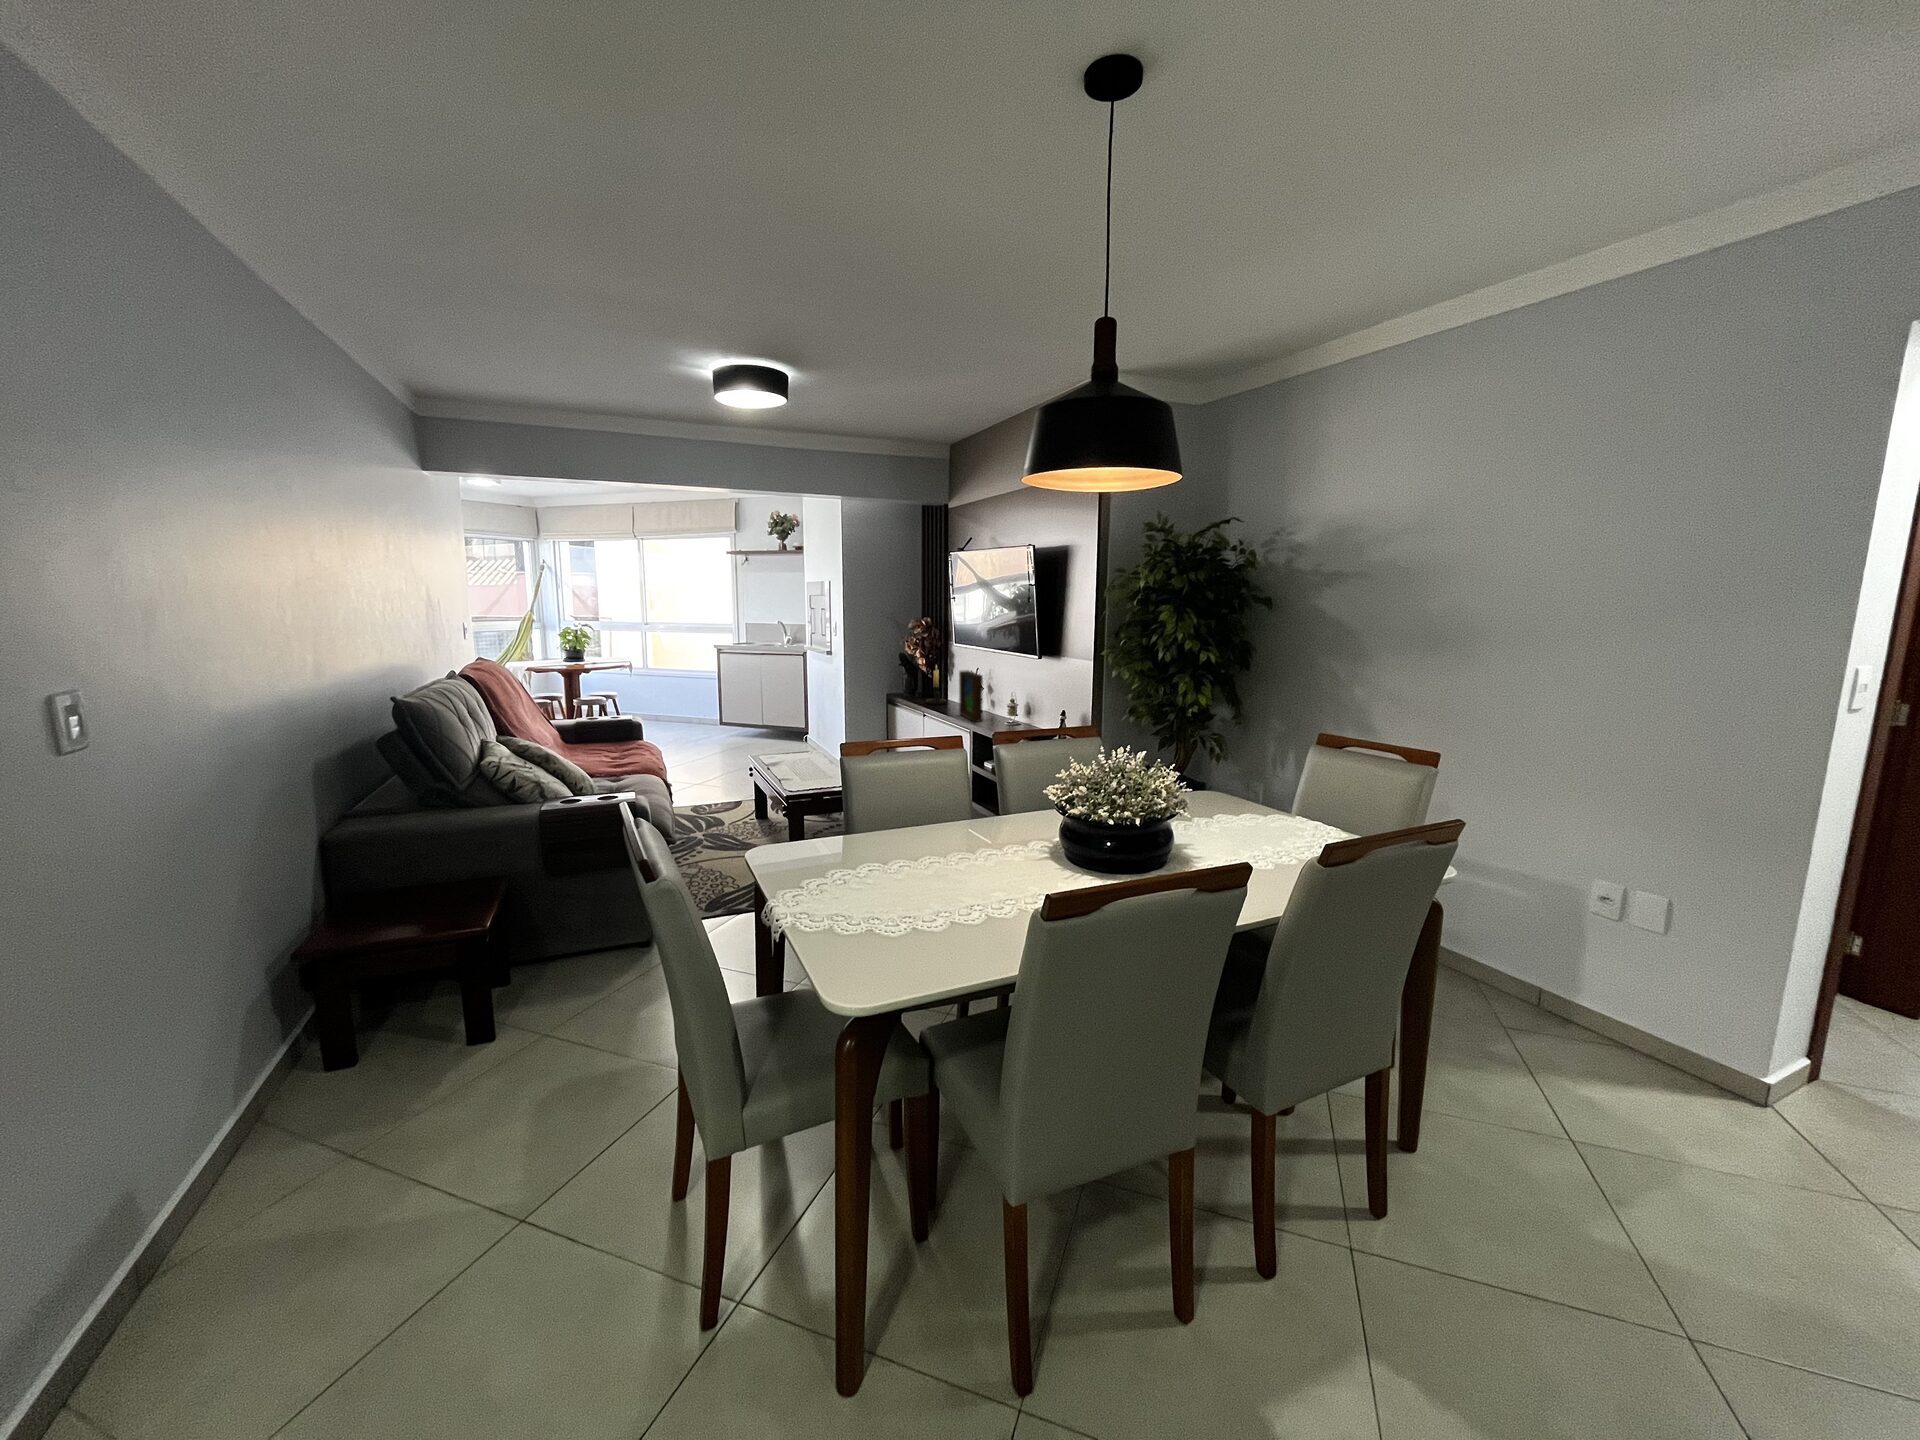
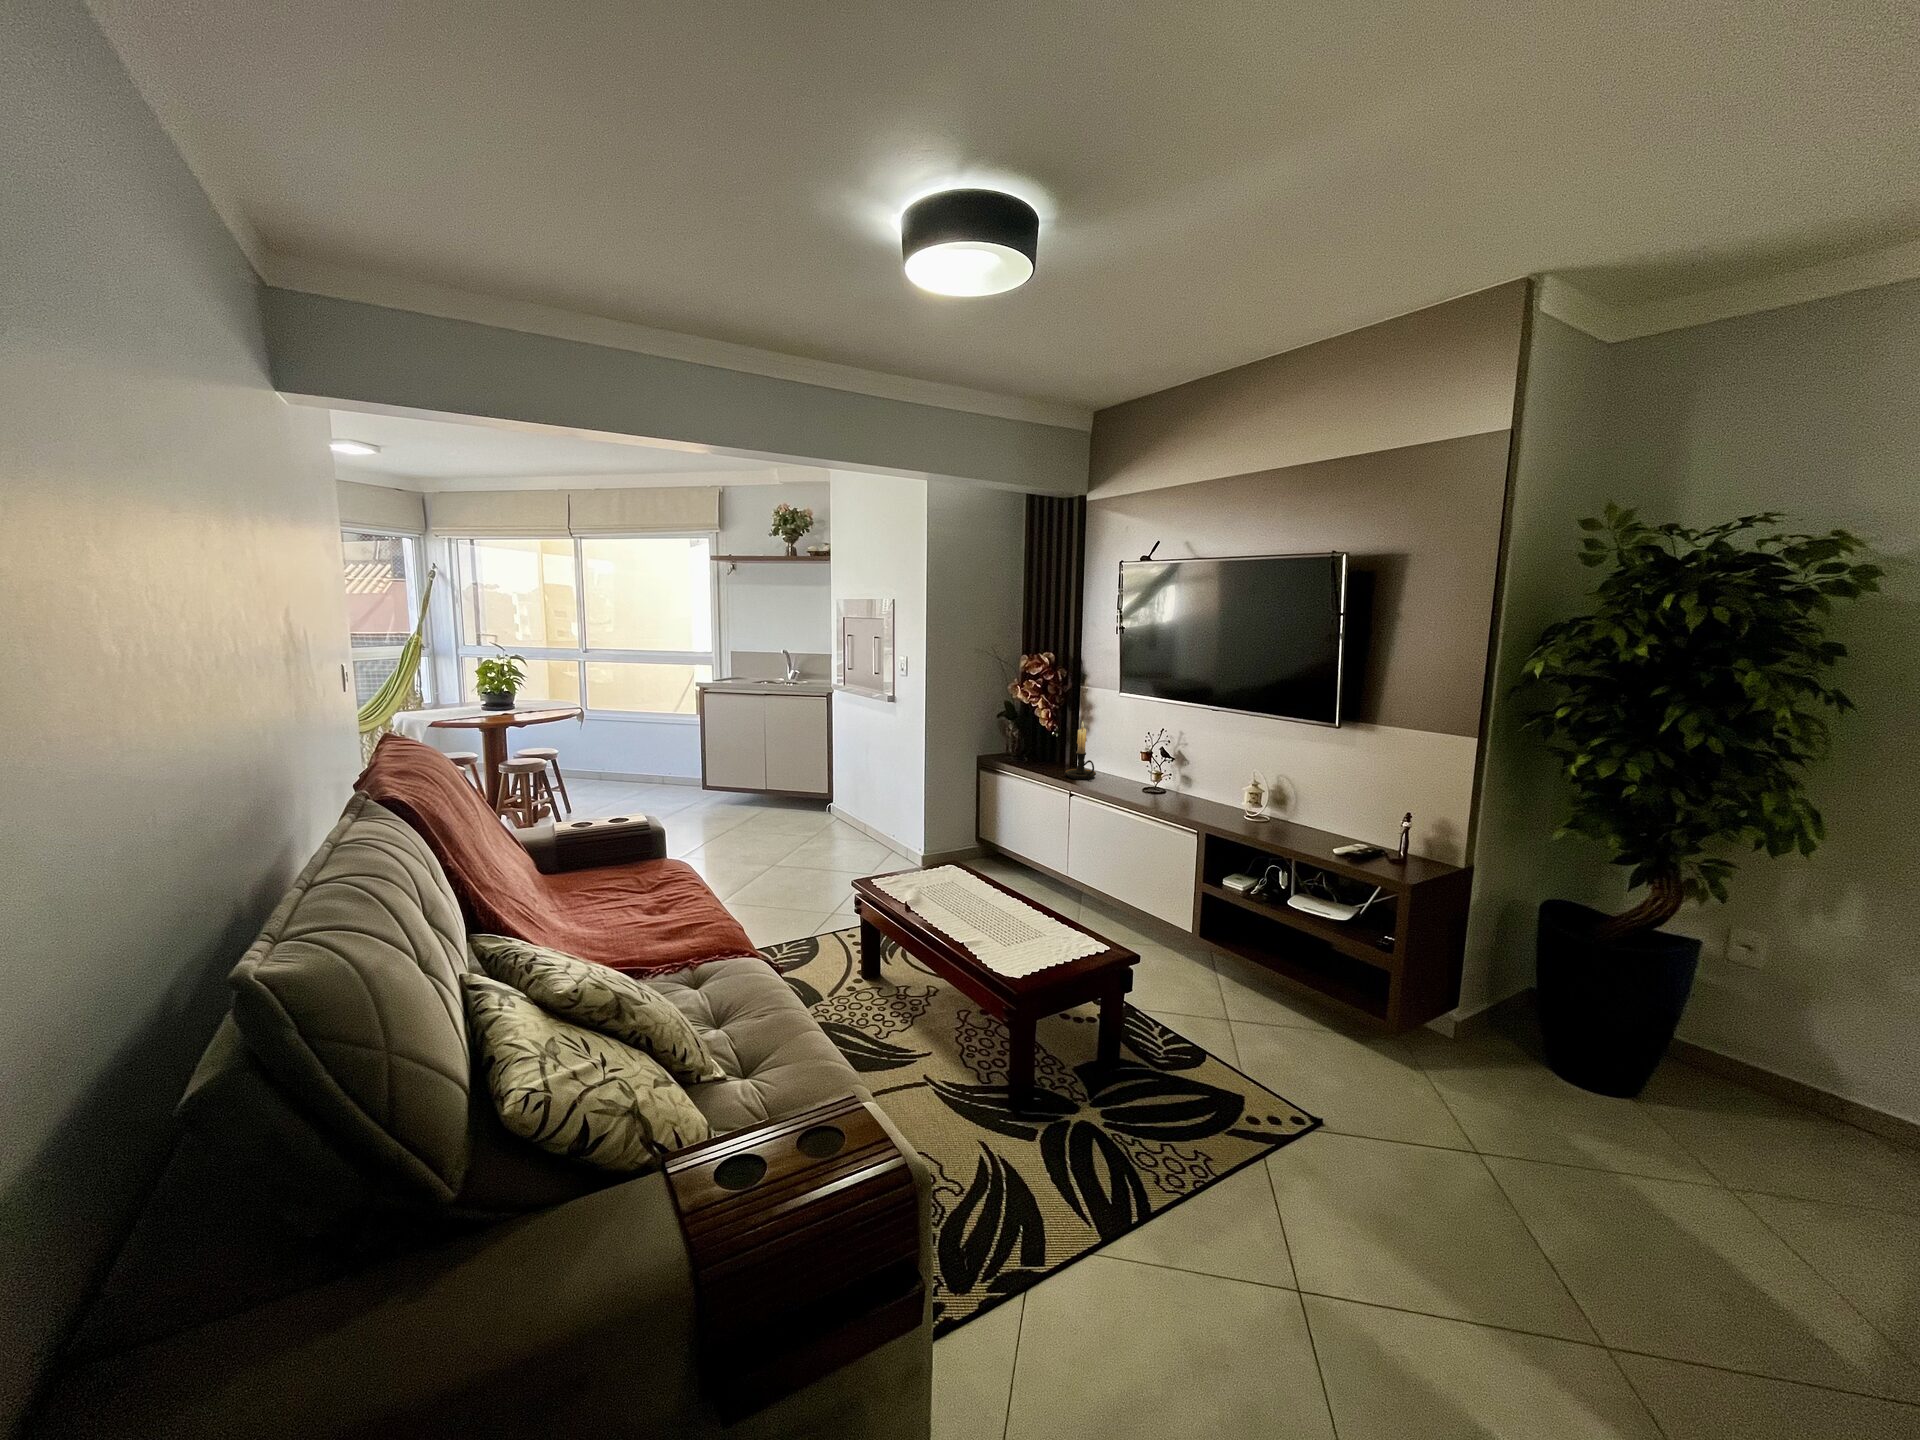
picture frame: present [959,670,983,722] -> none [1151,735,1212,817]

